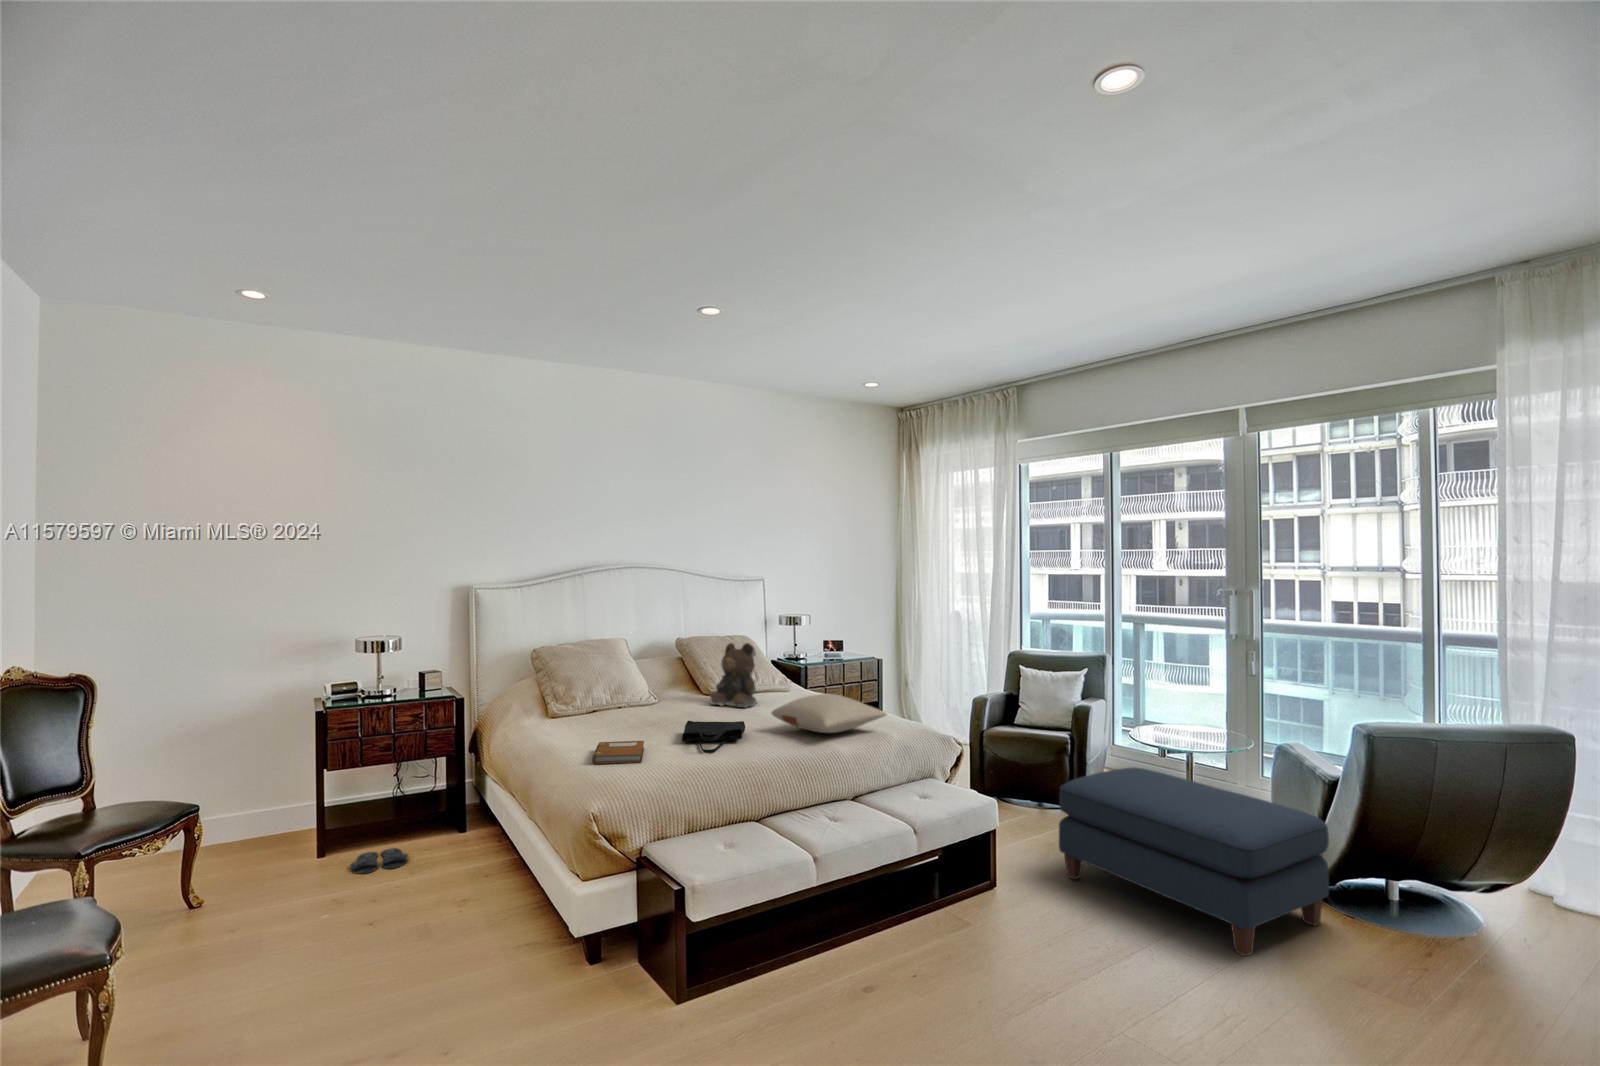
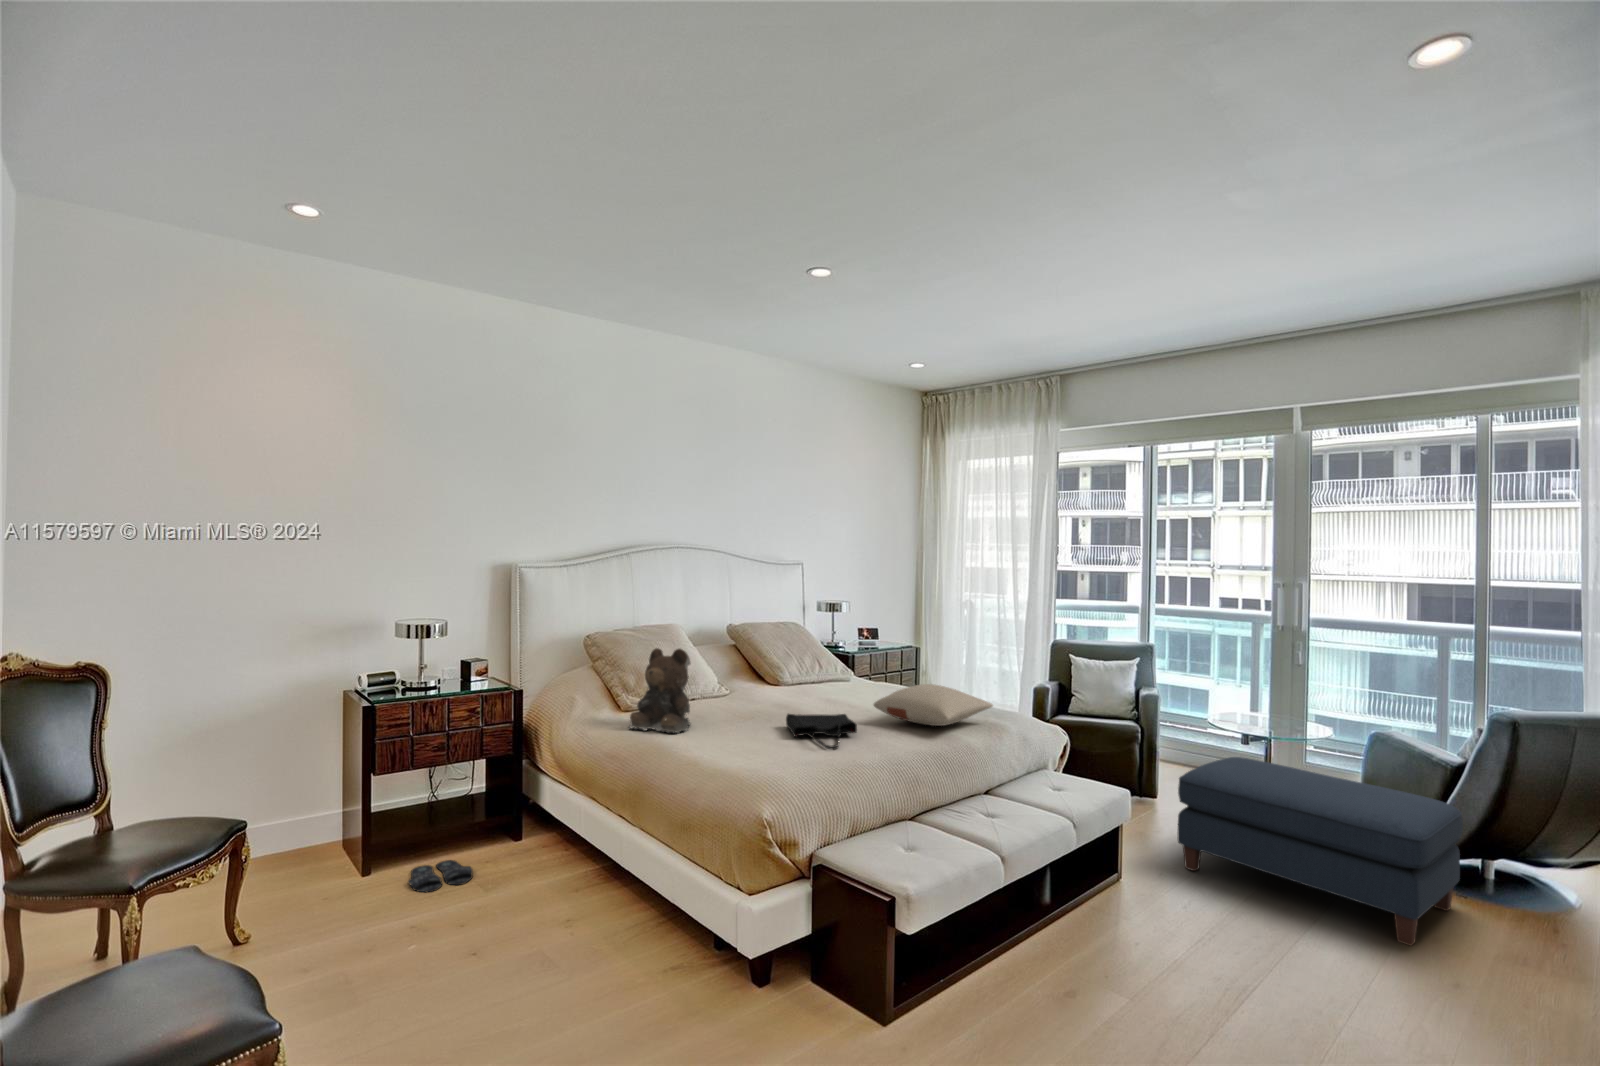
teddy bear: present [710,643,756,708] -> present [629,648,690,733]
notebook: present [592,741,644,764] -> none [709,736,771,763]

